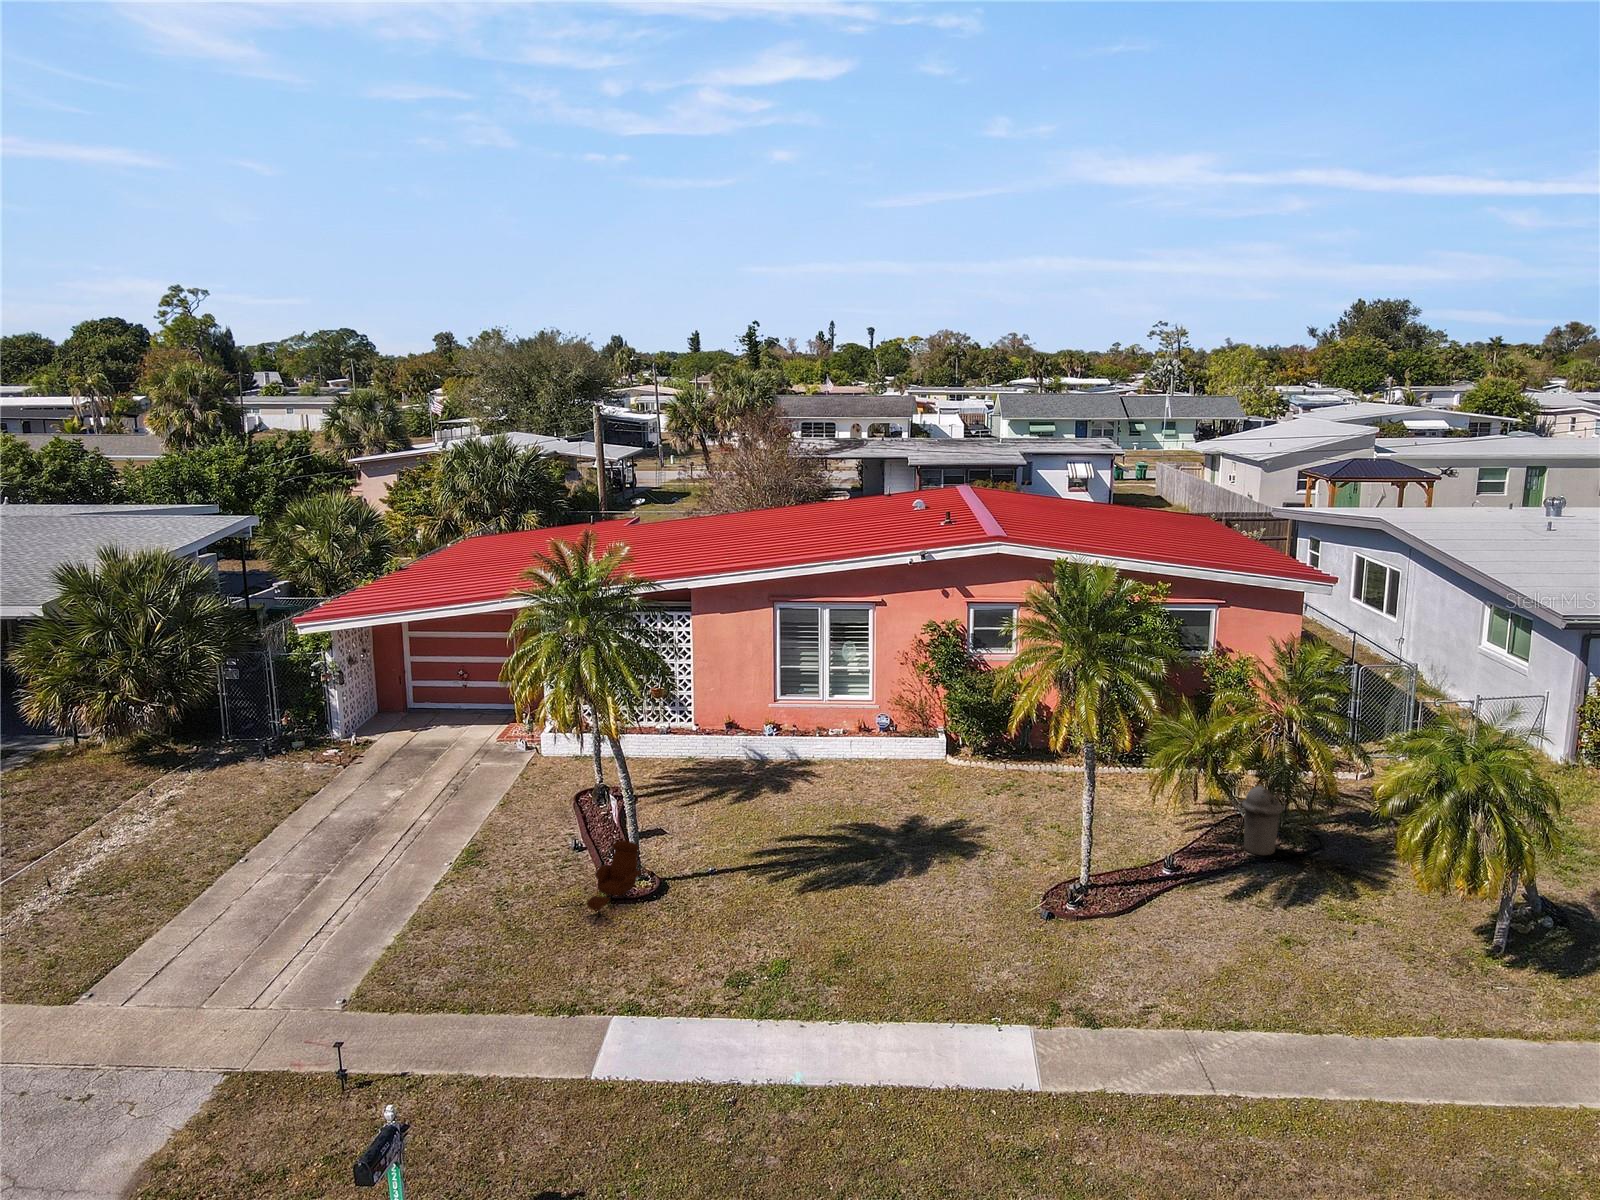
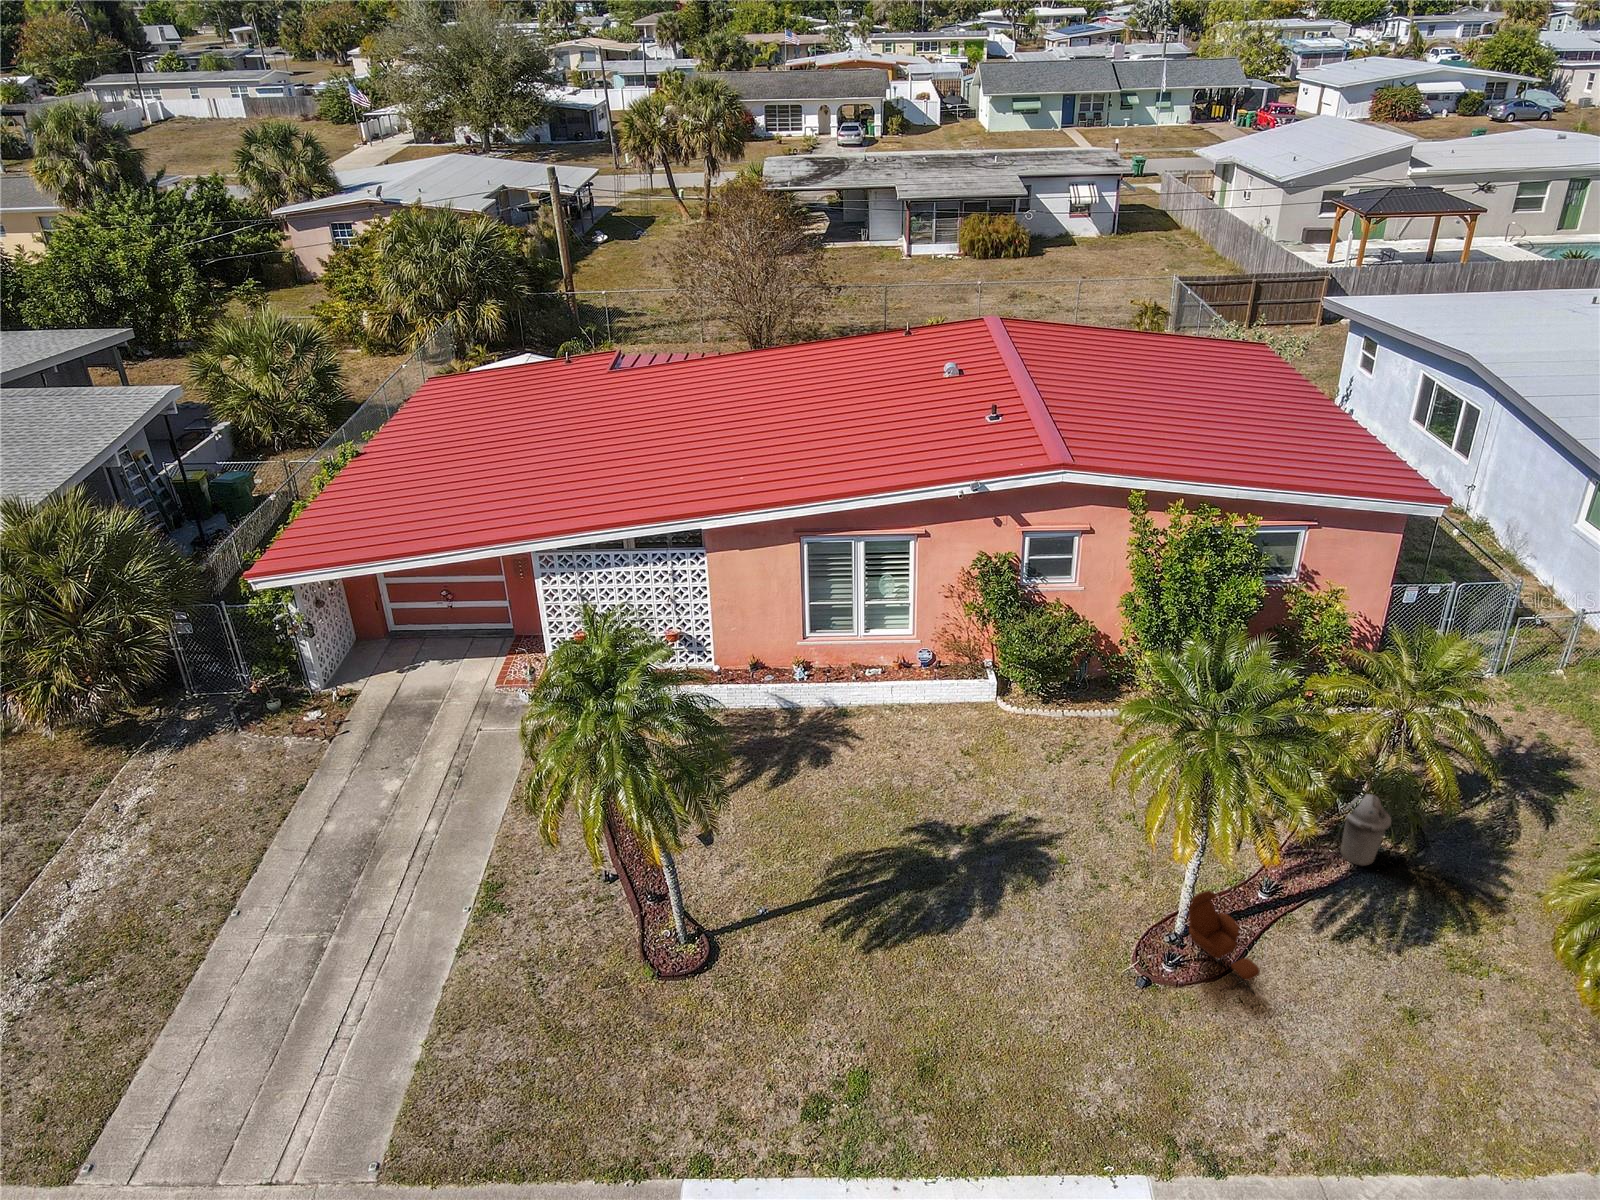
lounge chair: present [587,840,641,921] -> present [1189,891,1260,988]

